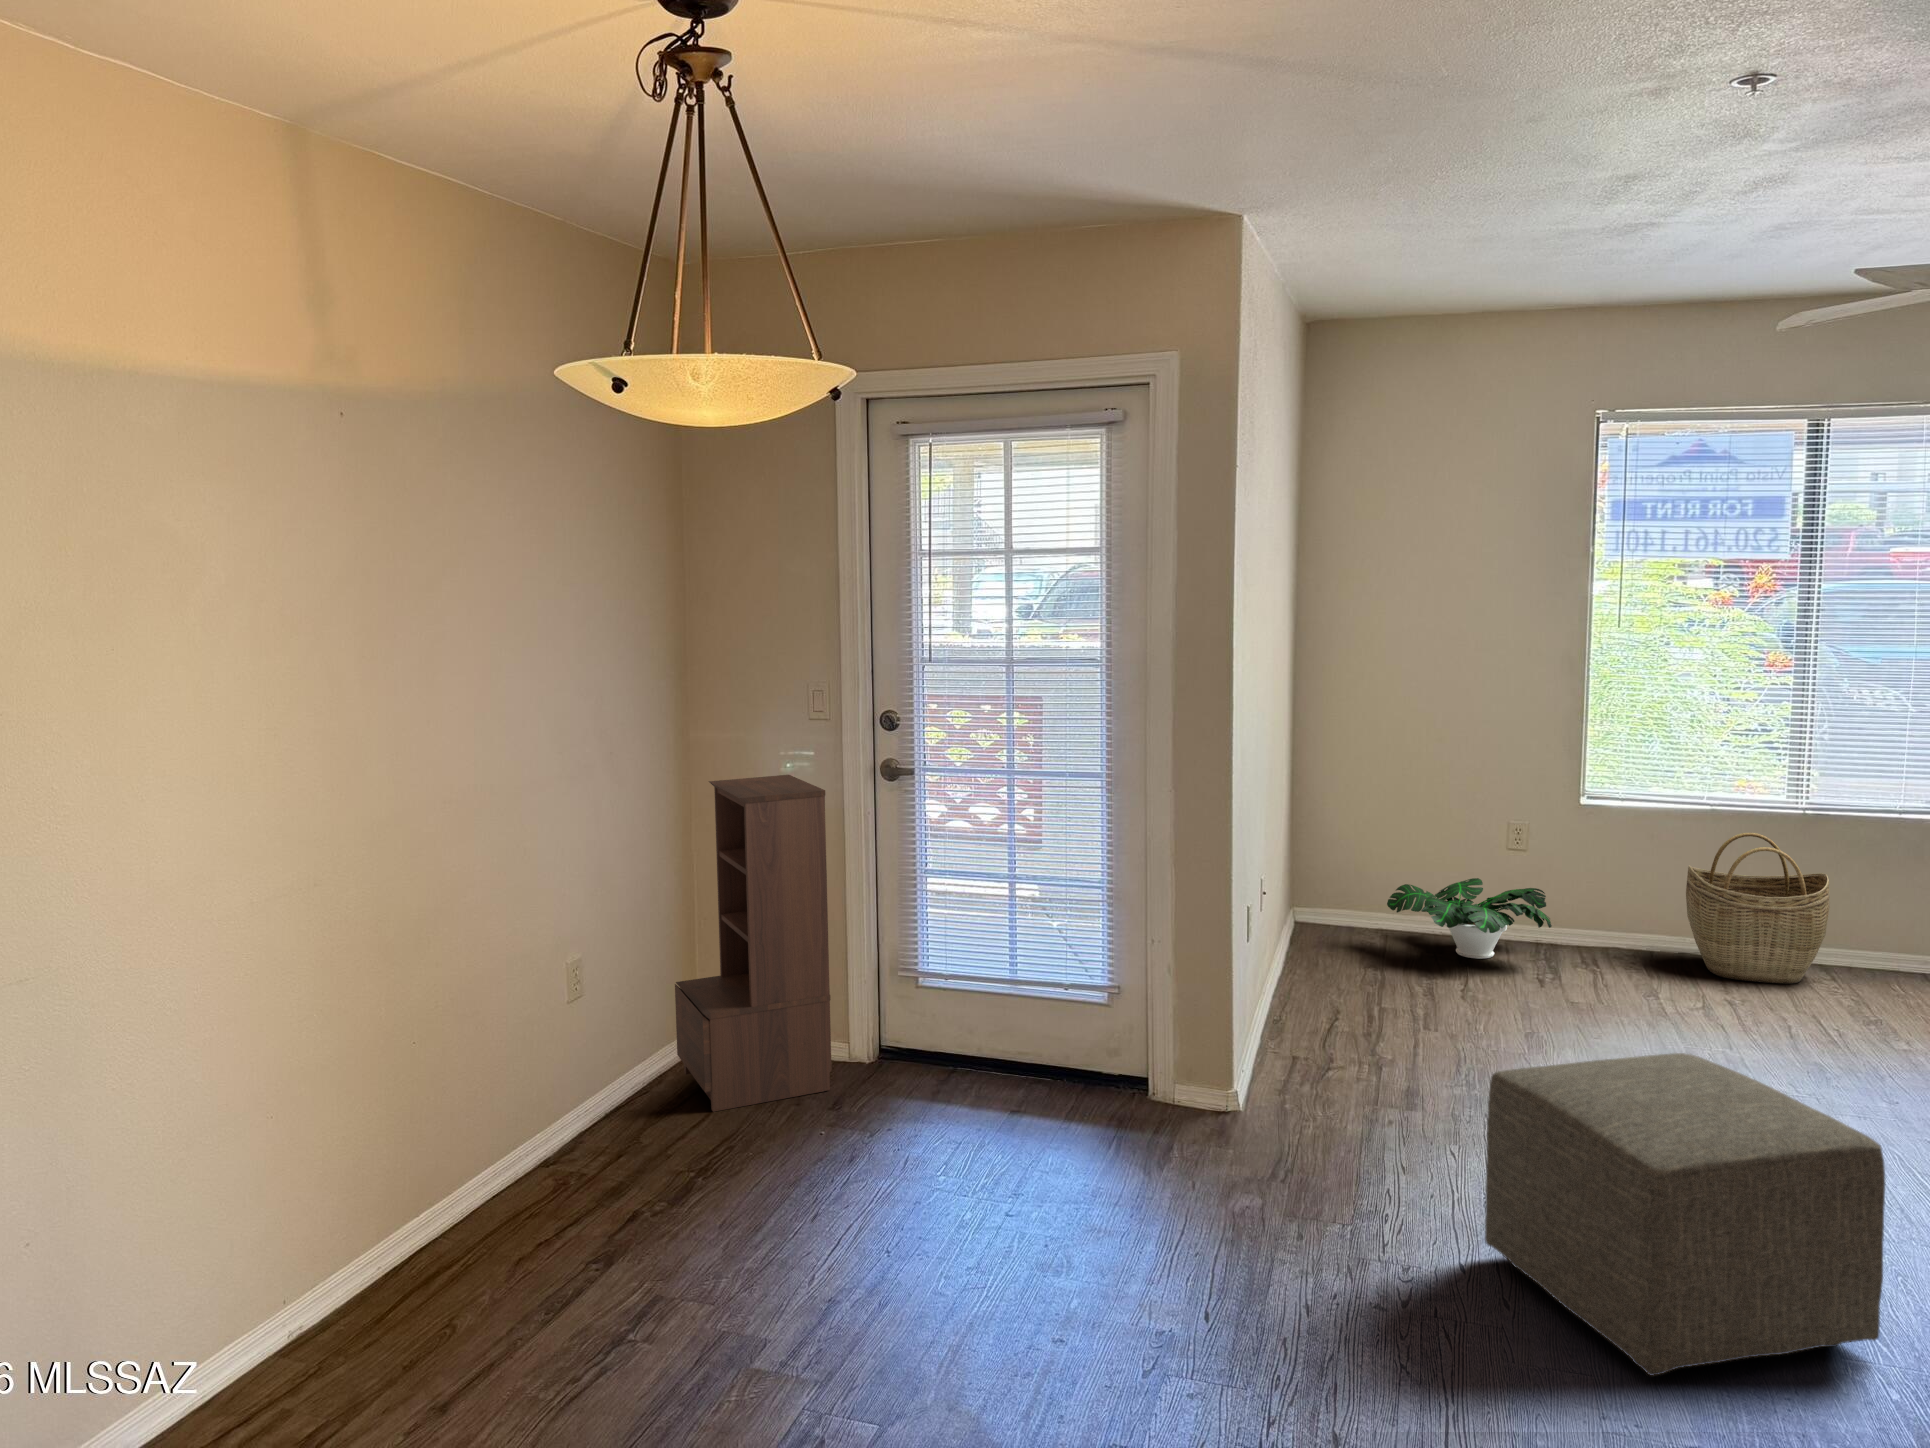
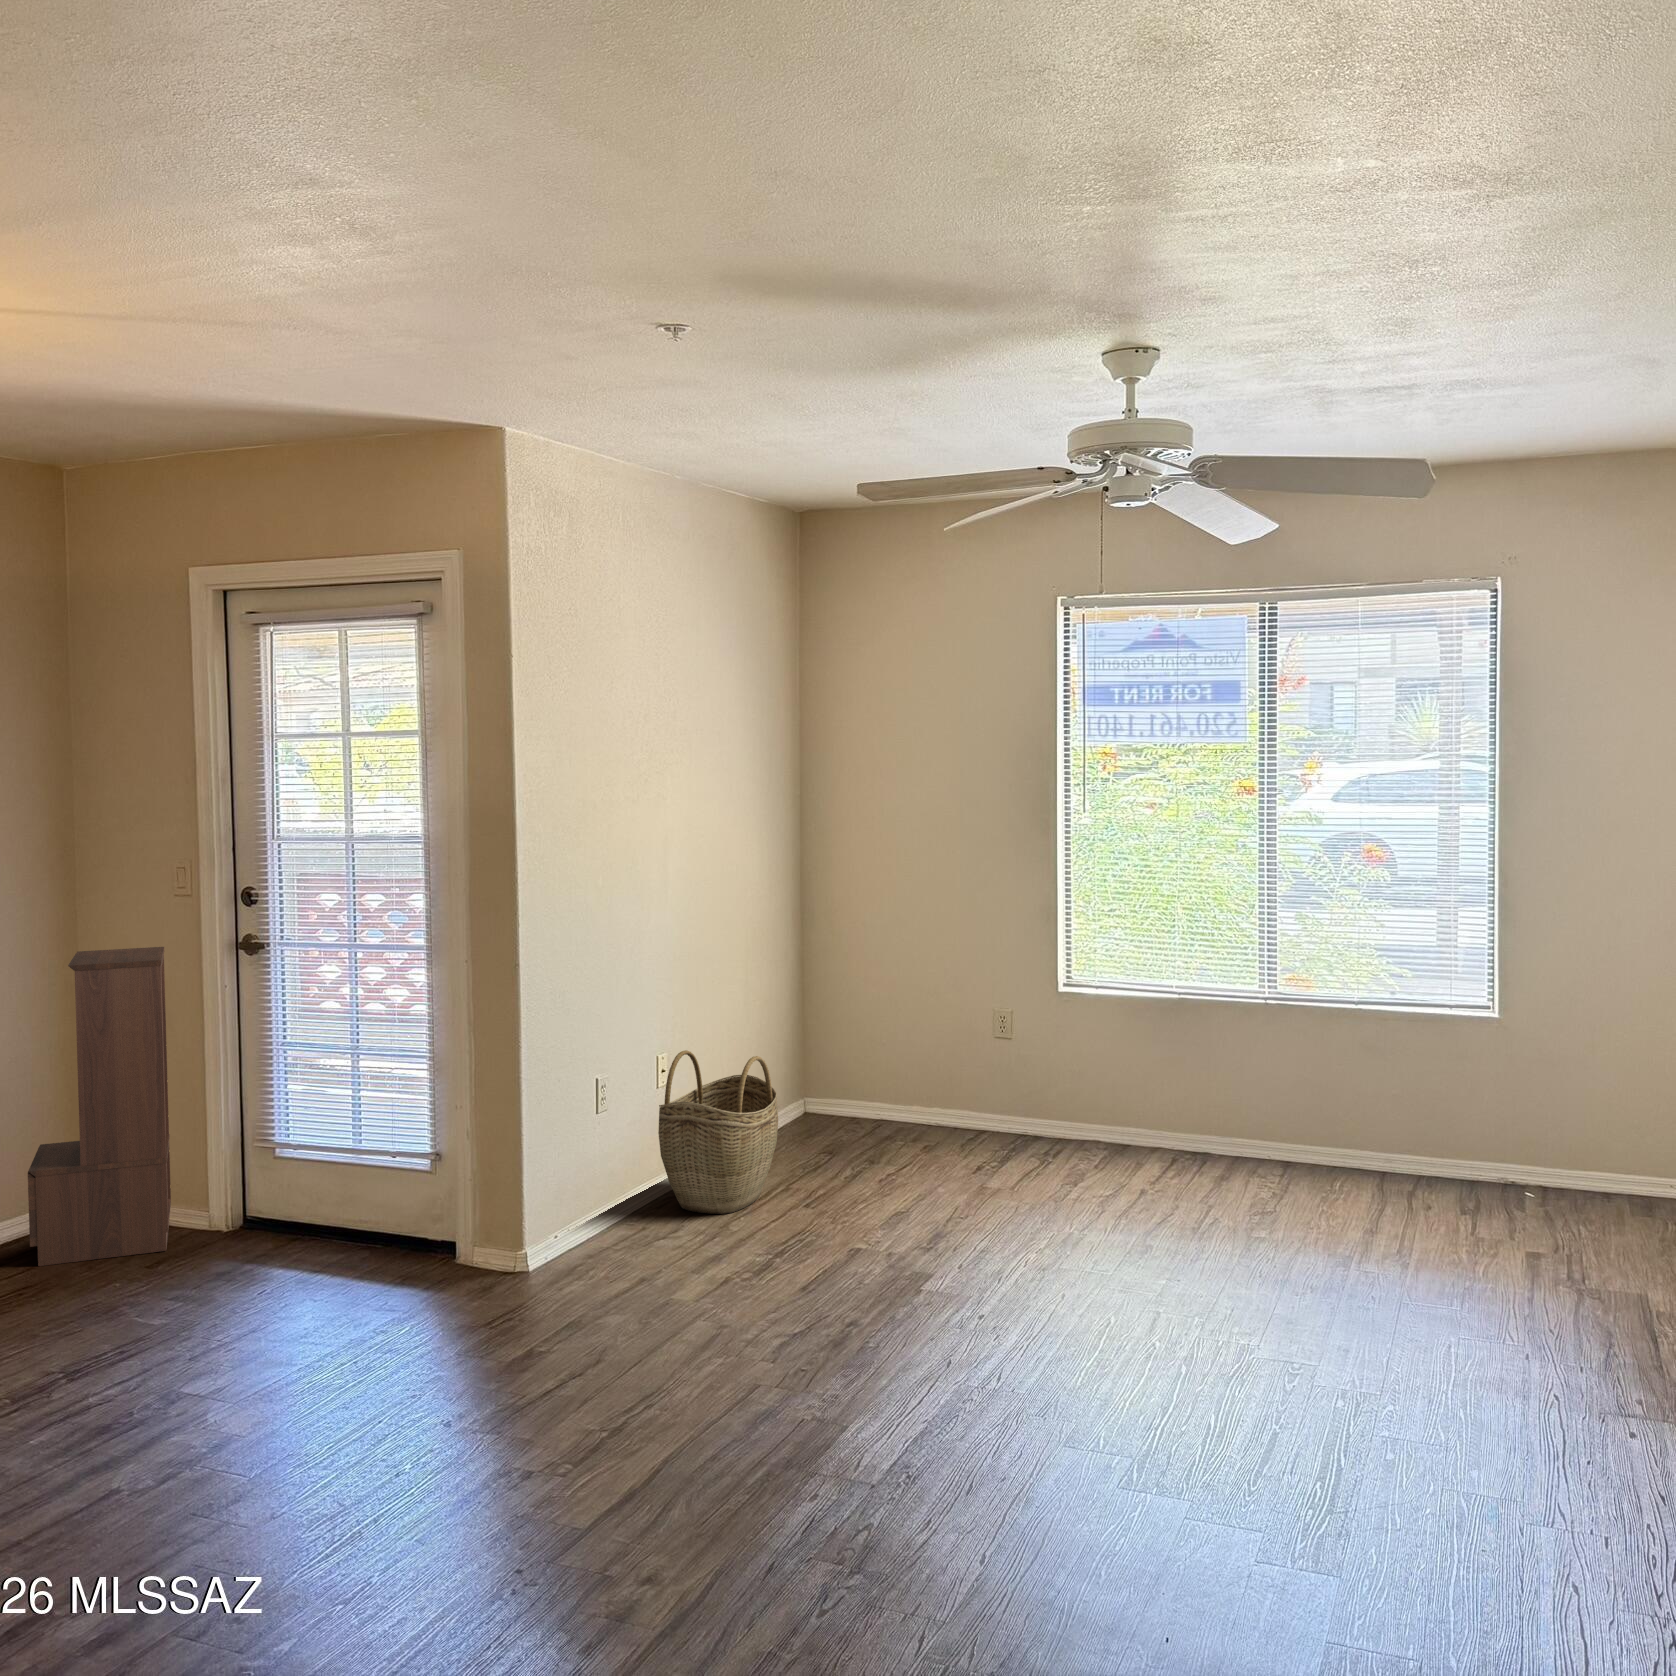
woven basket: present [1686,833,1830,983] -> present [658,1050,778,1214]
potted plant: present [1387,878,1552,959] -> none [859,1068,1021,1149]
ottoman: present [1485,1053,1885,1376] -> none [585,1210,836,1486]

